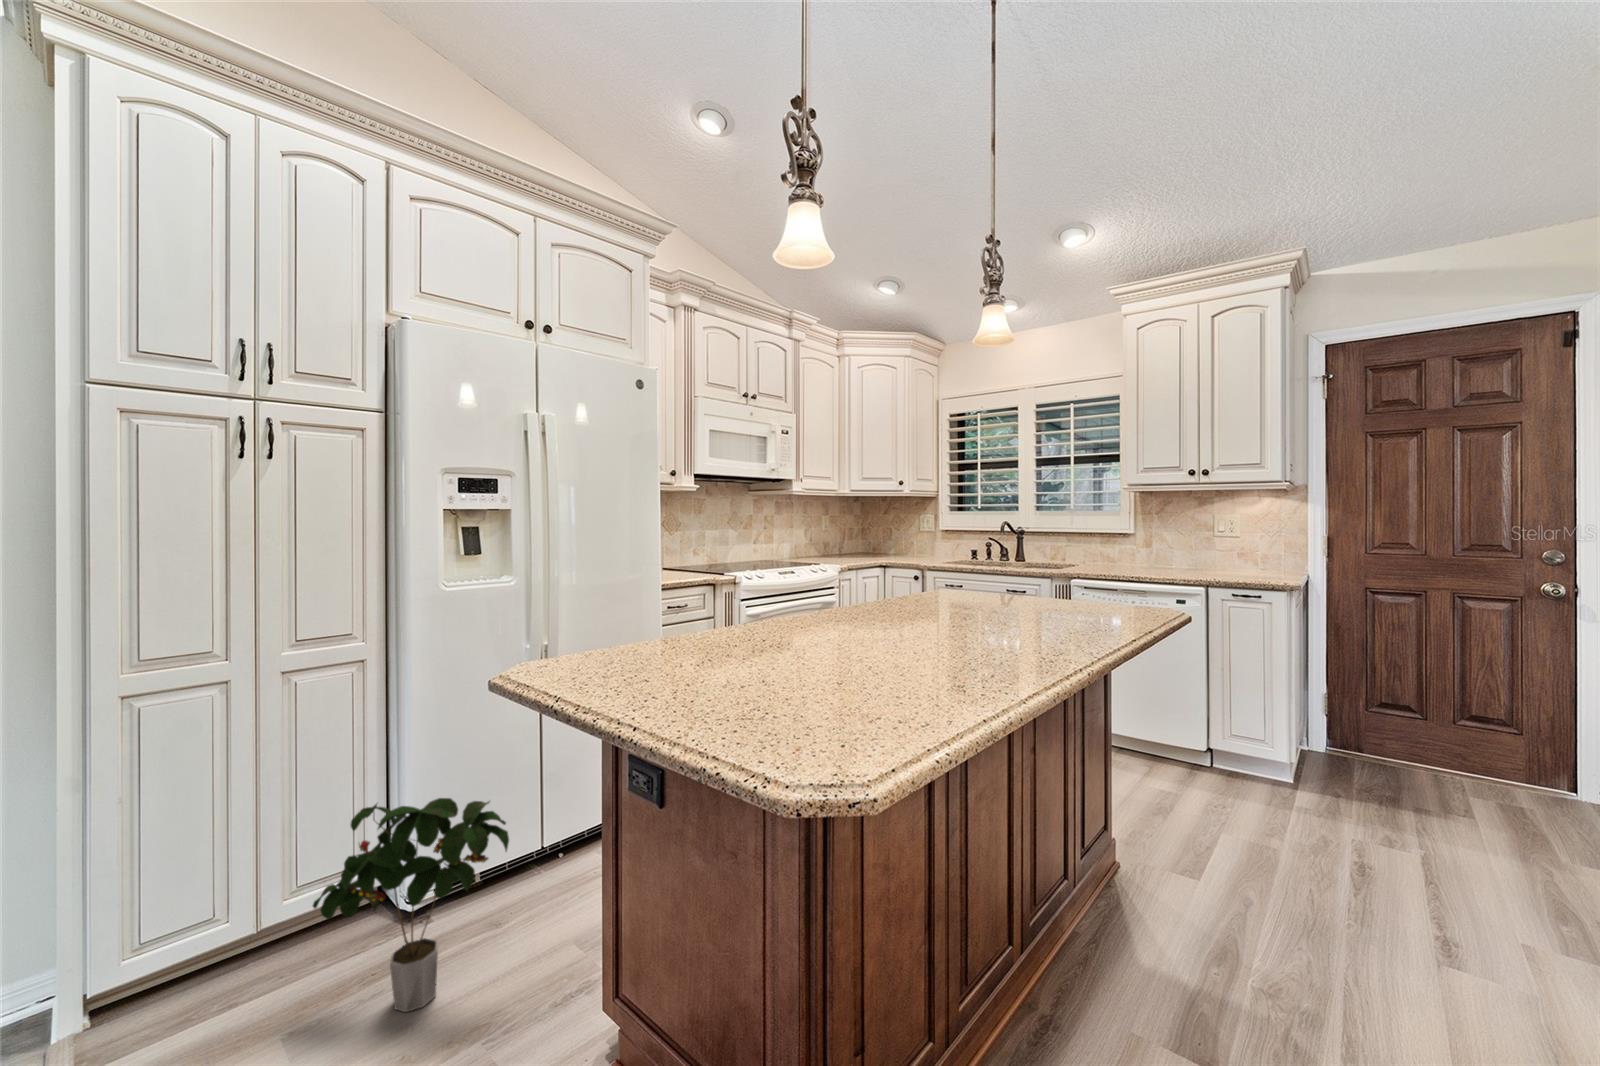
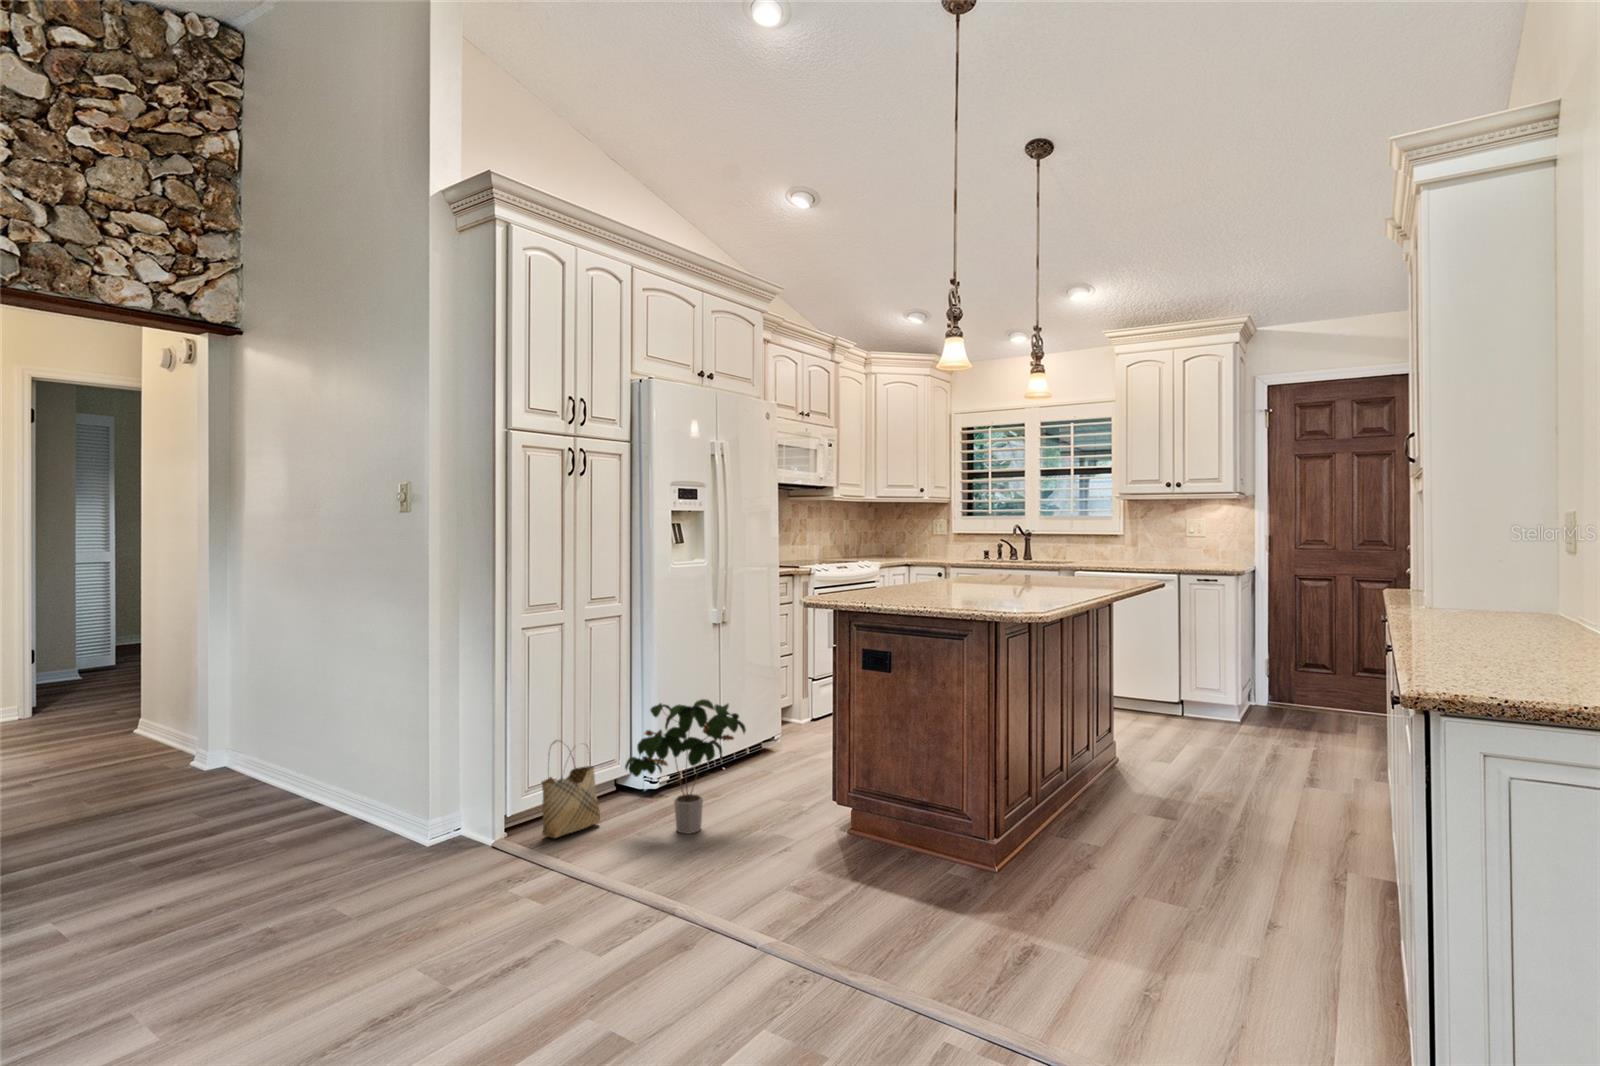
woven basket: none [182,846,309,1014] -> present [541,741,600,838]

